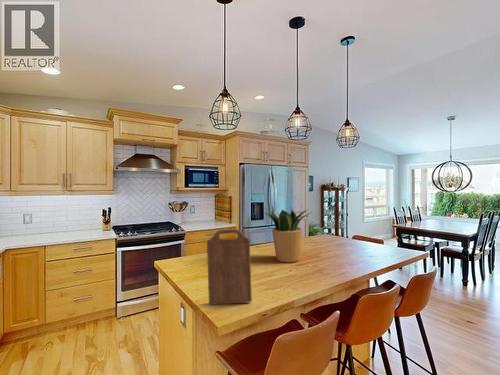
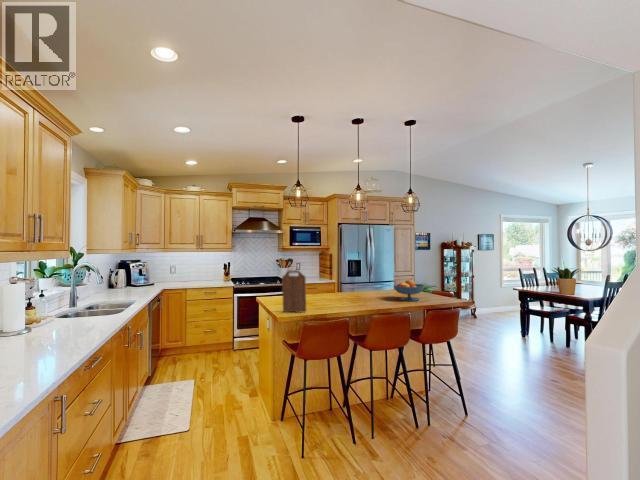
potted plant: present [265,210,308,262] -> present [552,268,581,295]
fruit bowl: none [334,227,375,256] -> present [394,280,424,301]

